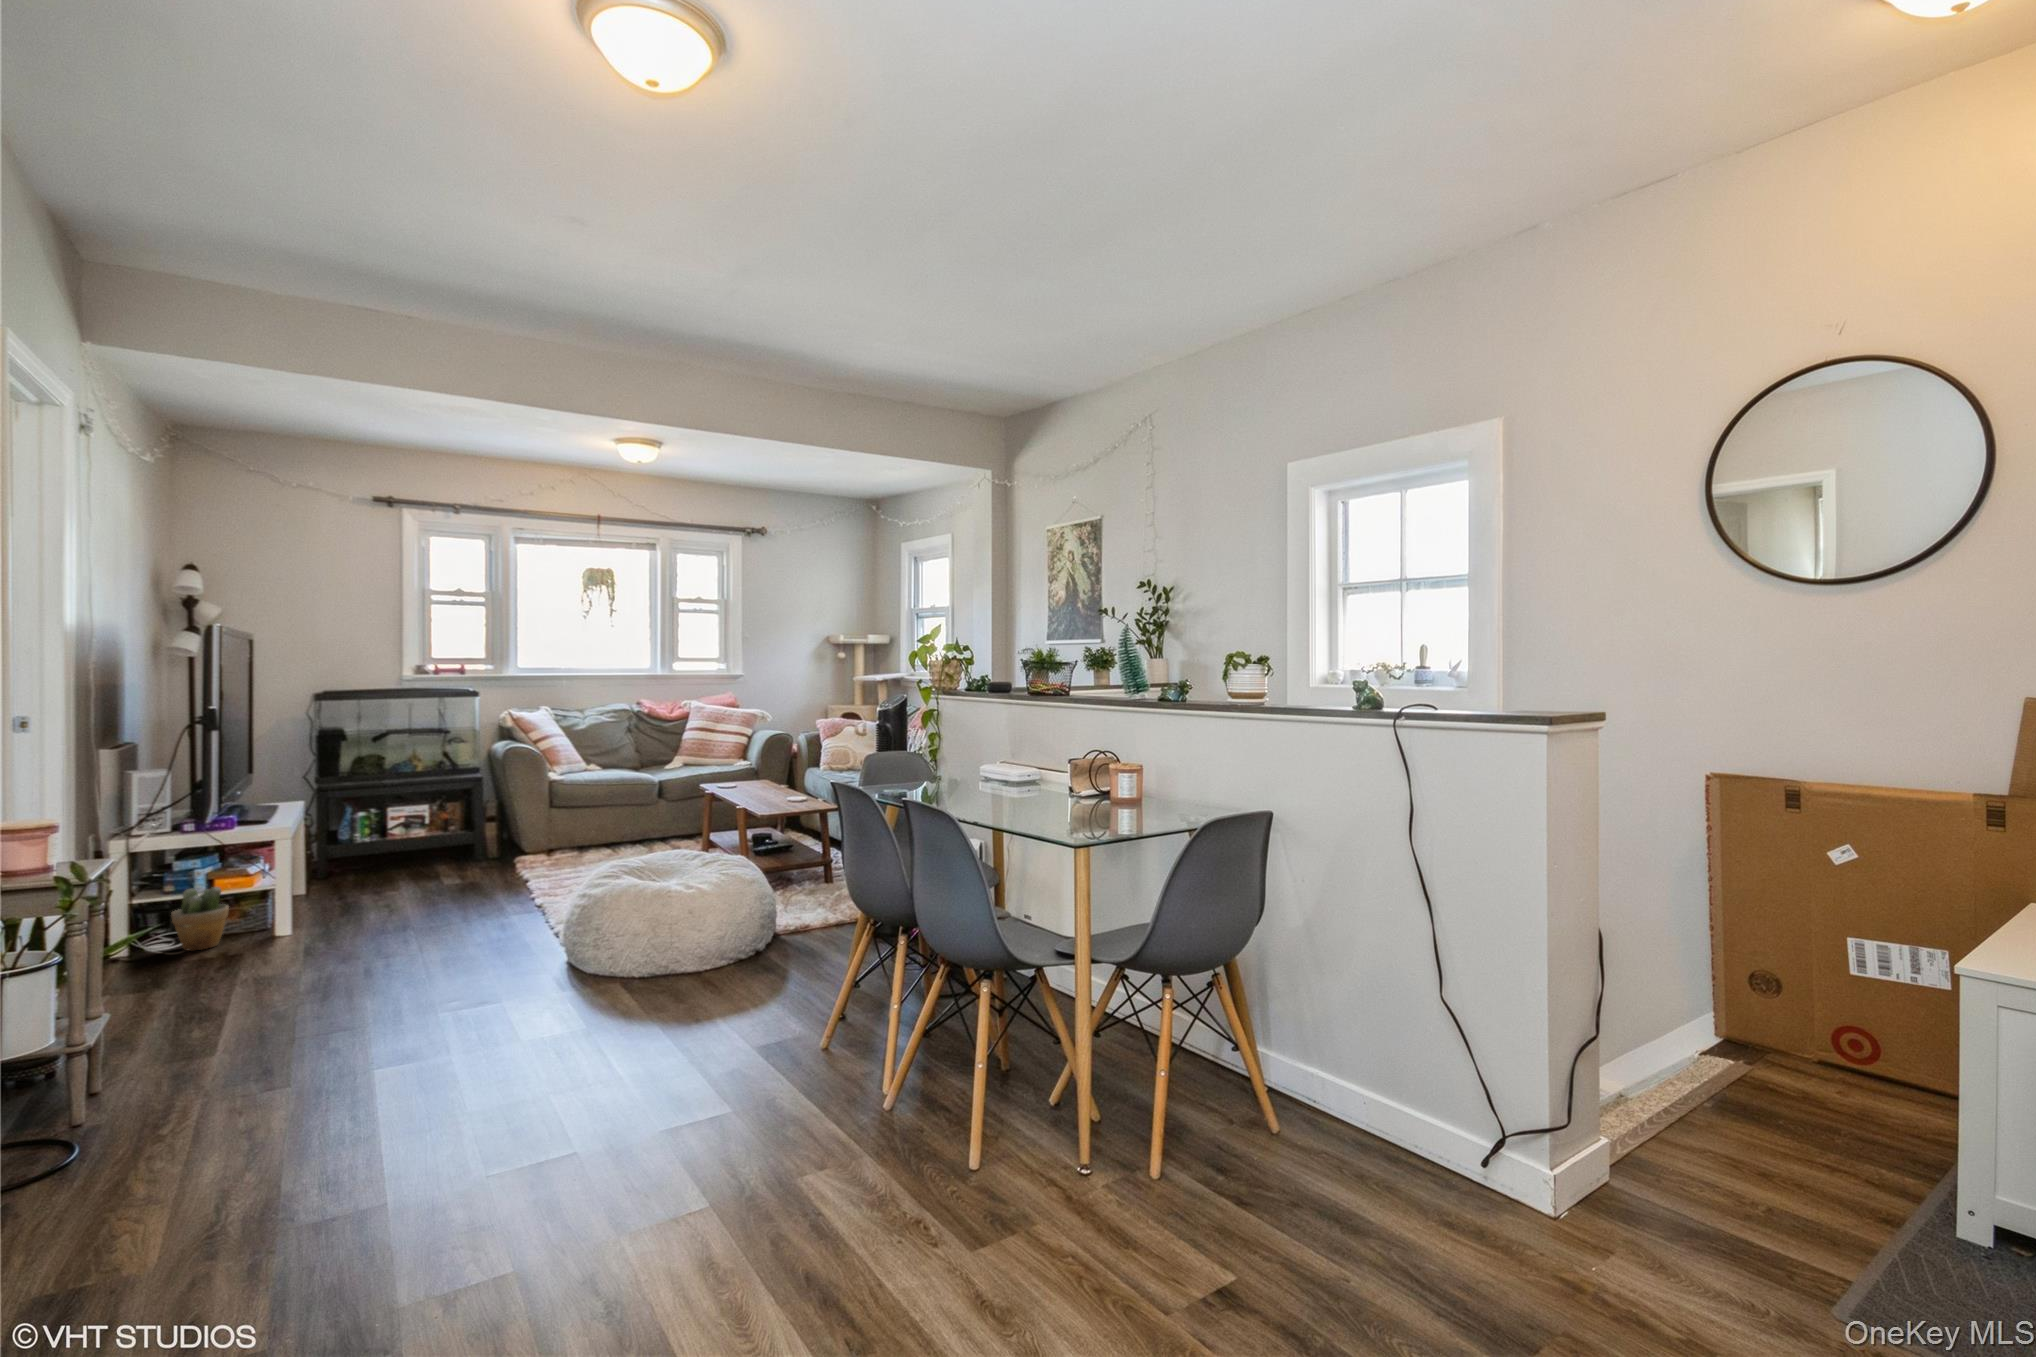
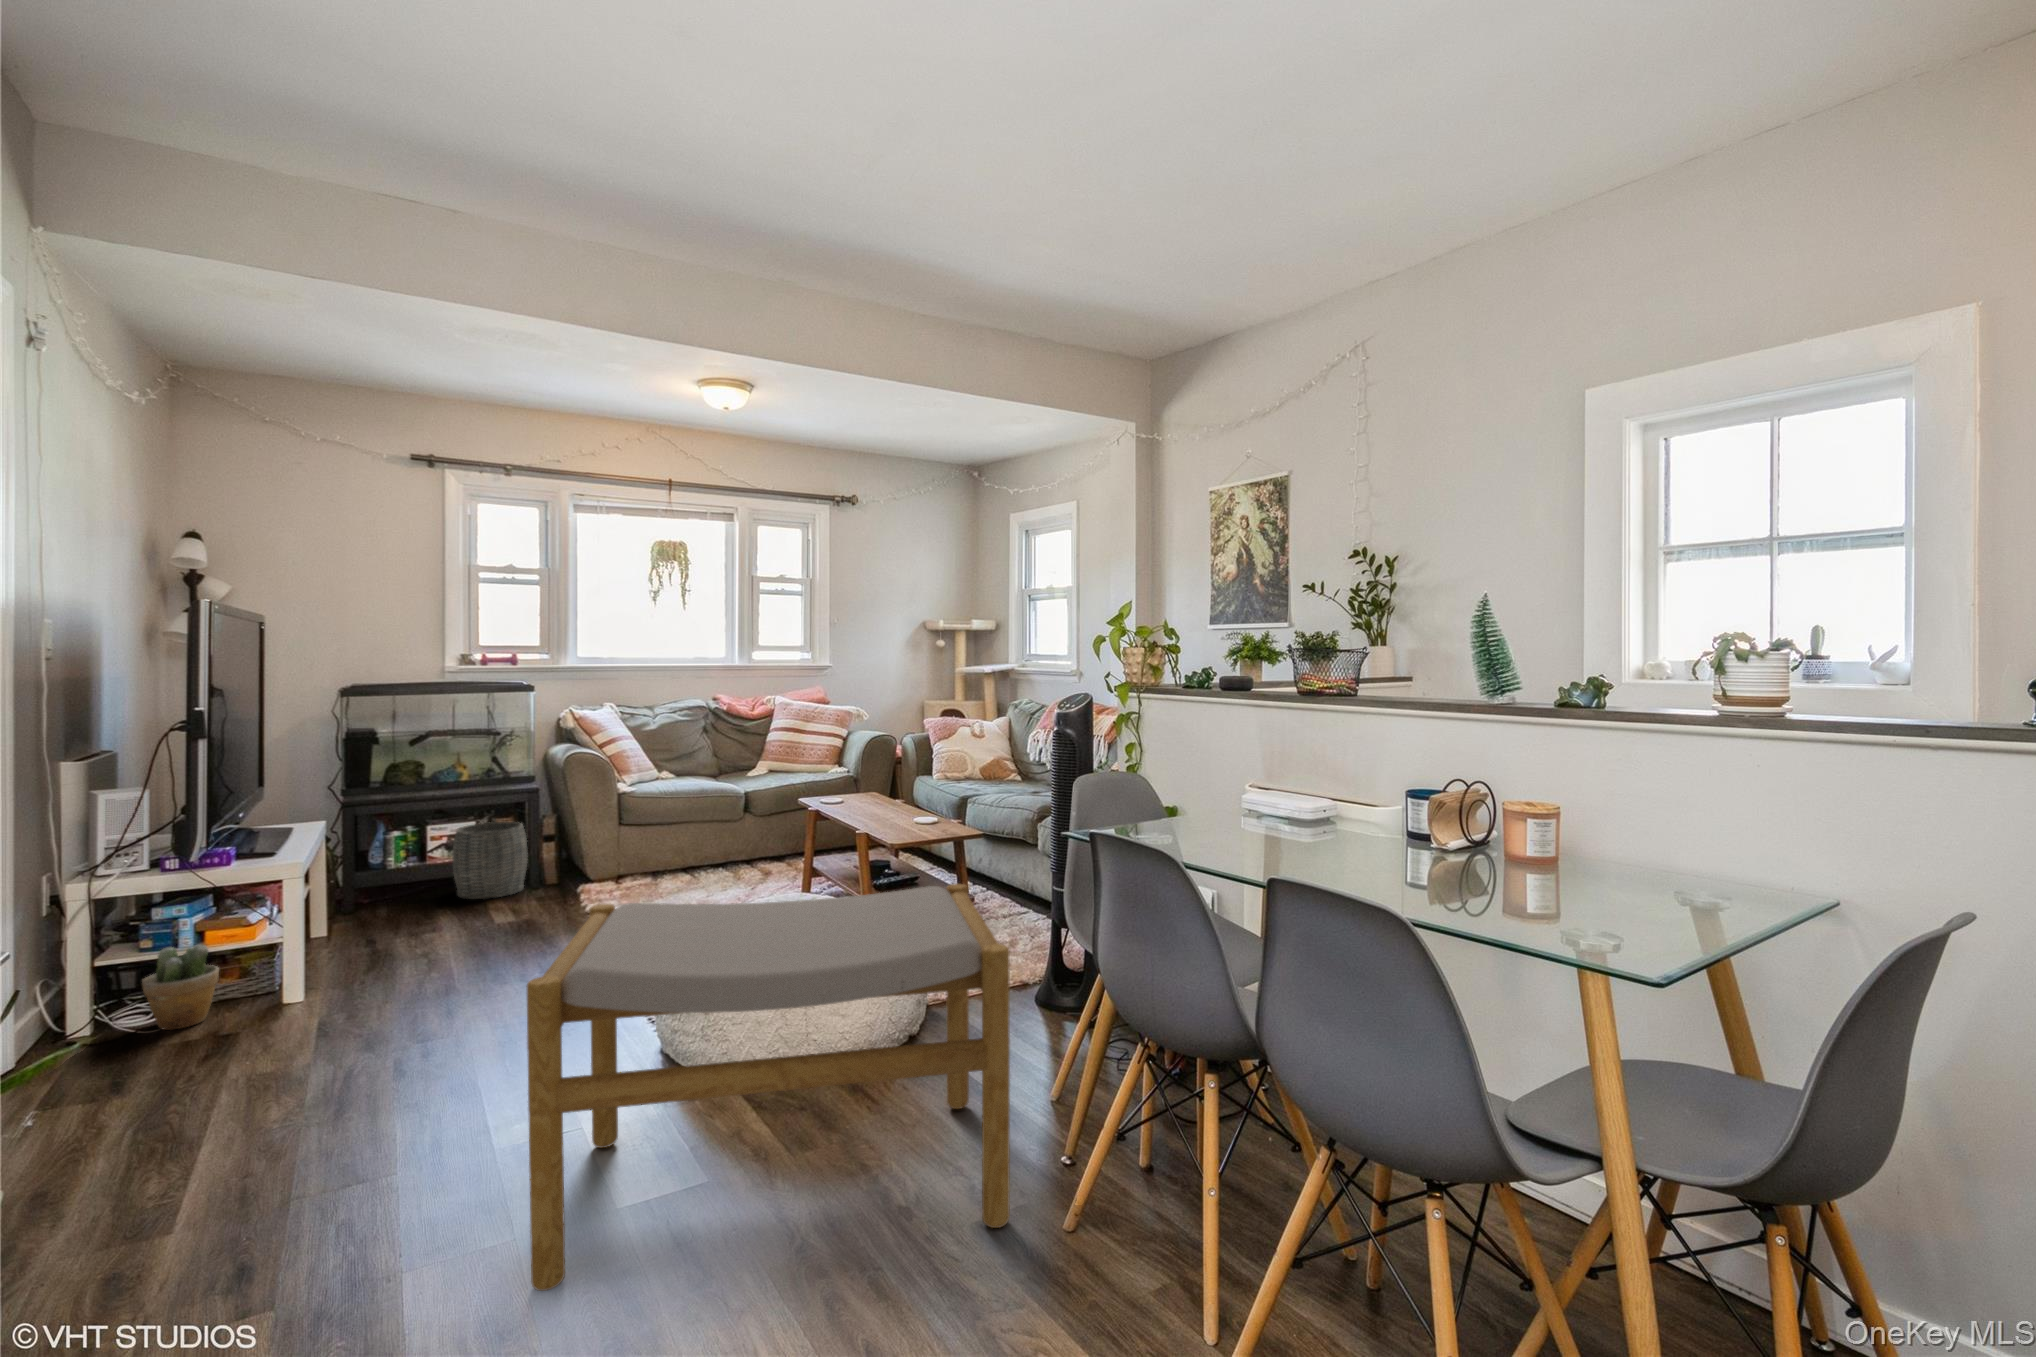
woven basket: none [408,806,471,869] -> present [452,822,528,899]
footstool: none [465,828,786,1069] -> present [526,884,1010,1291]

